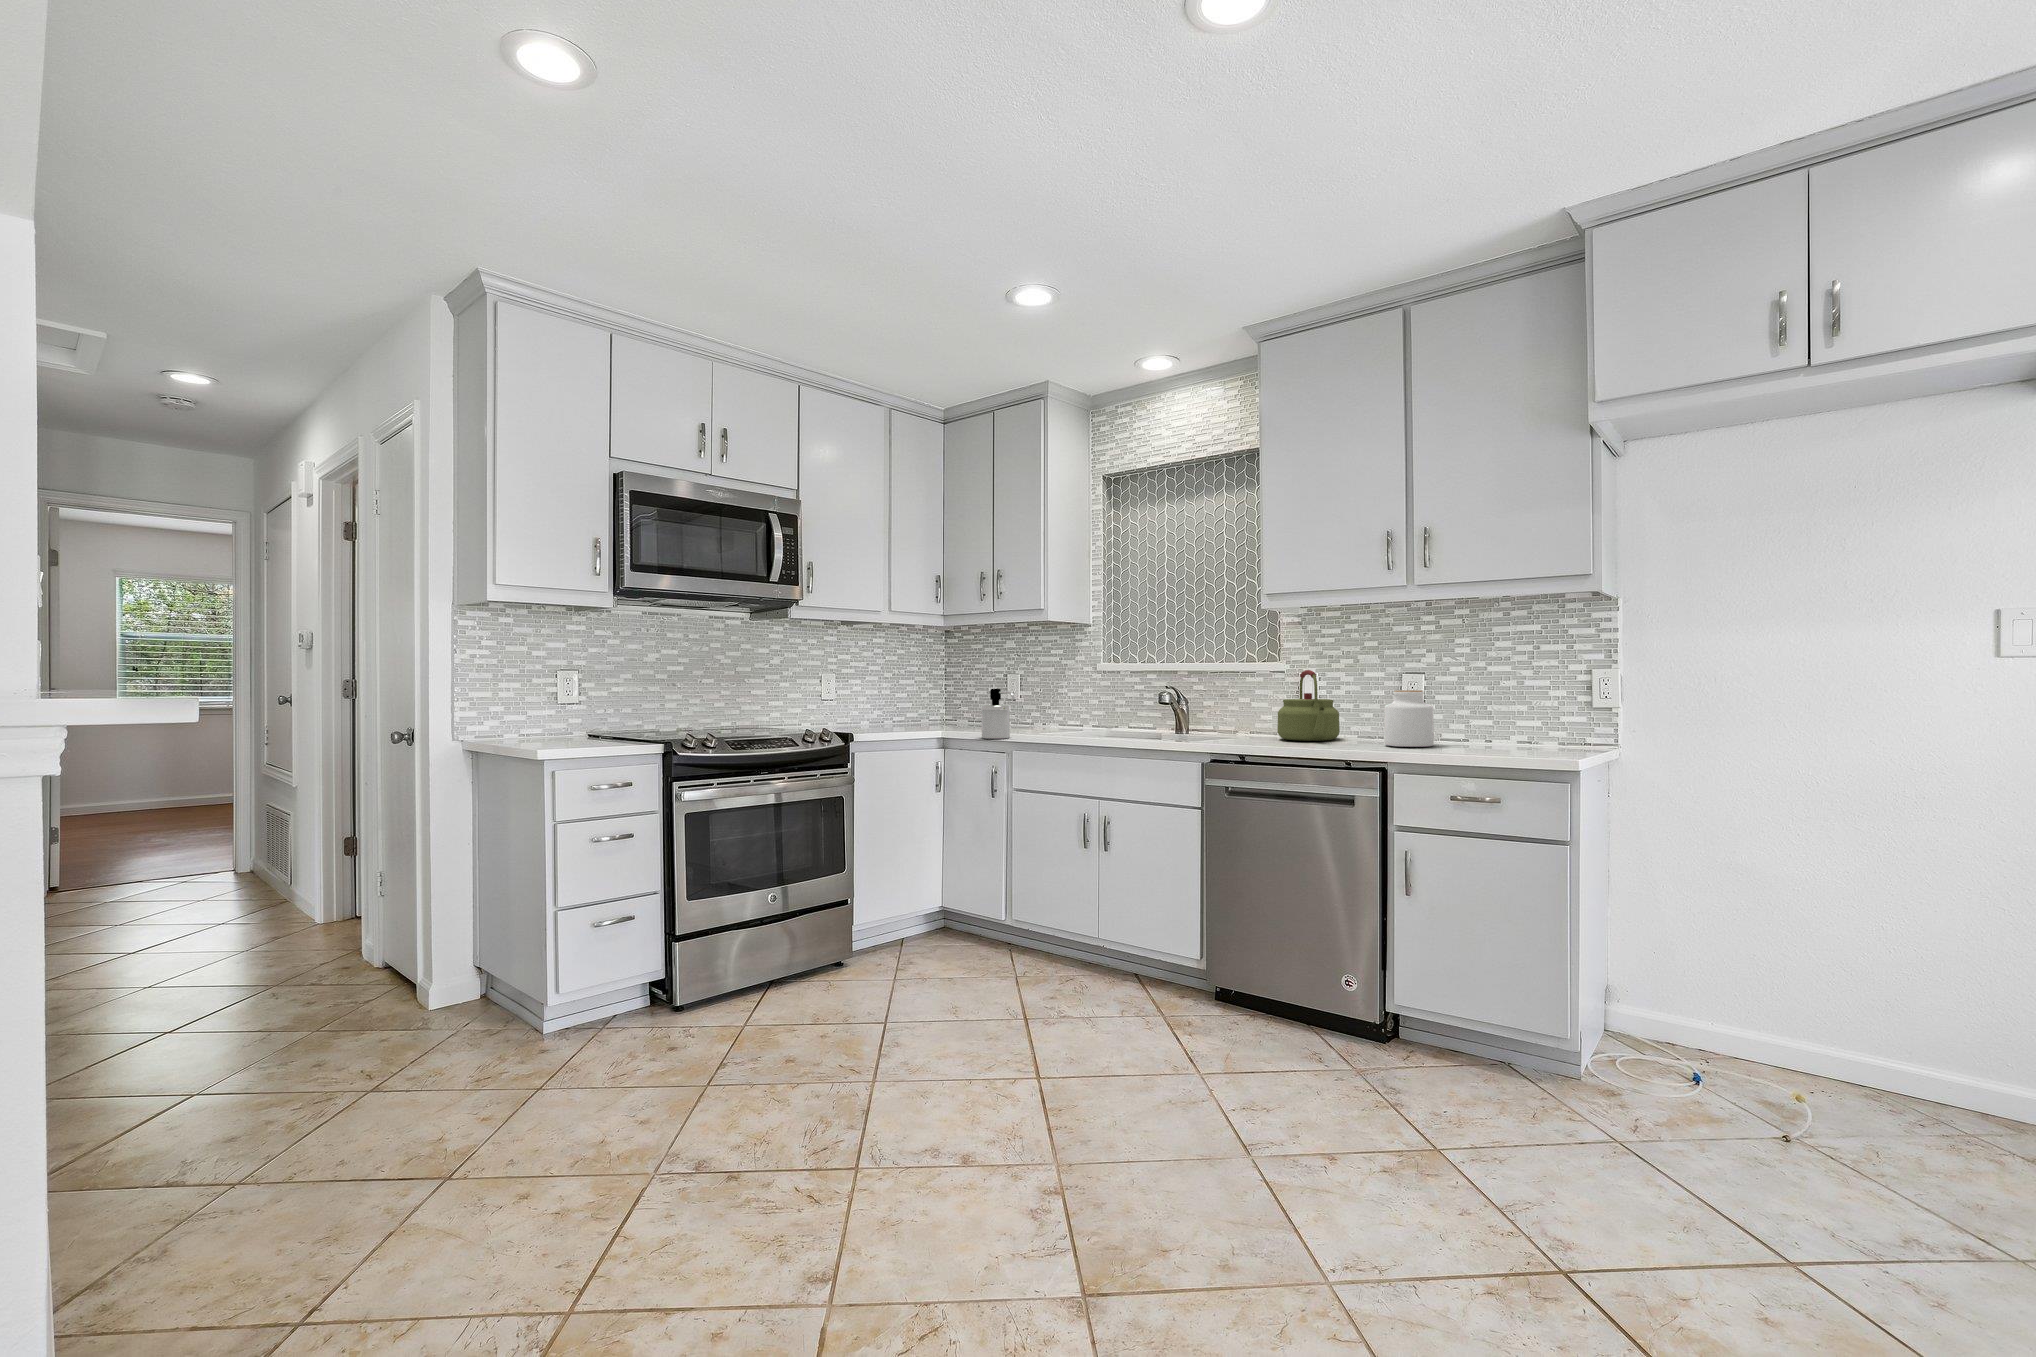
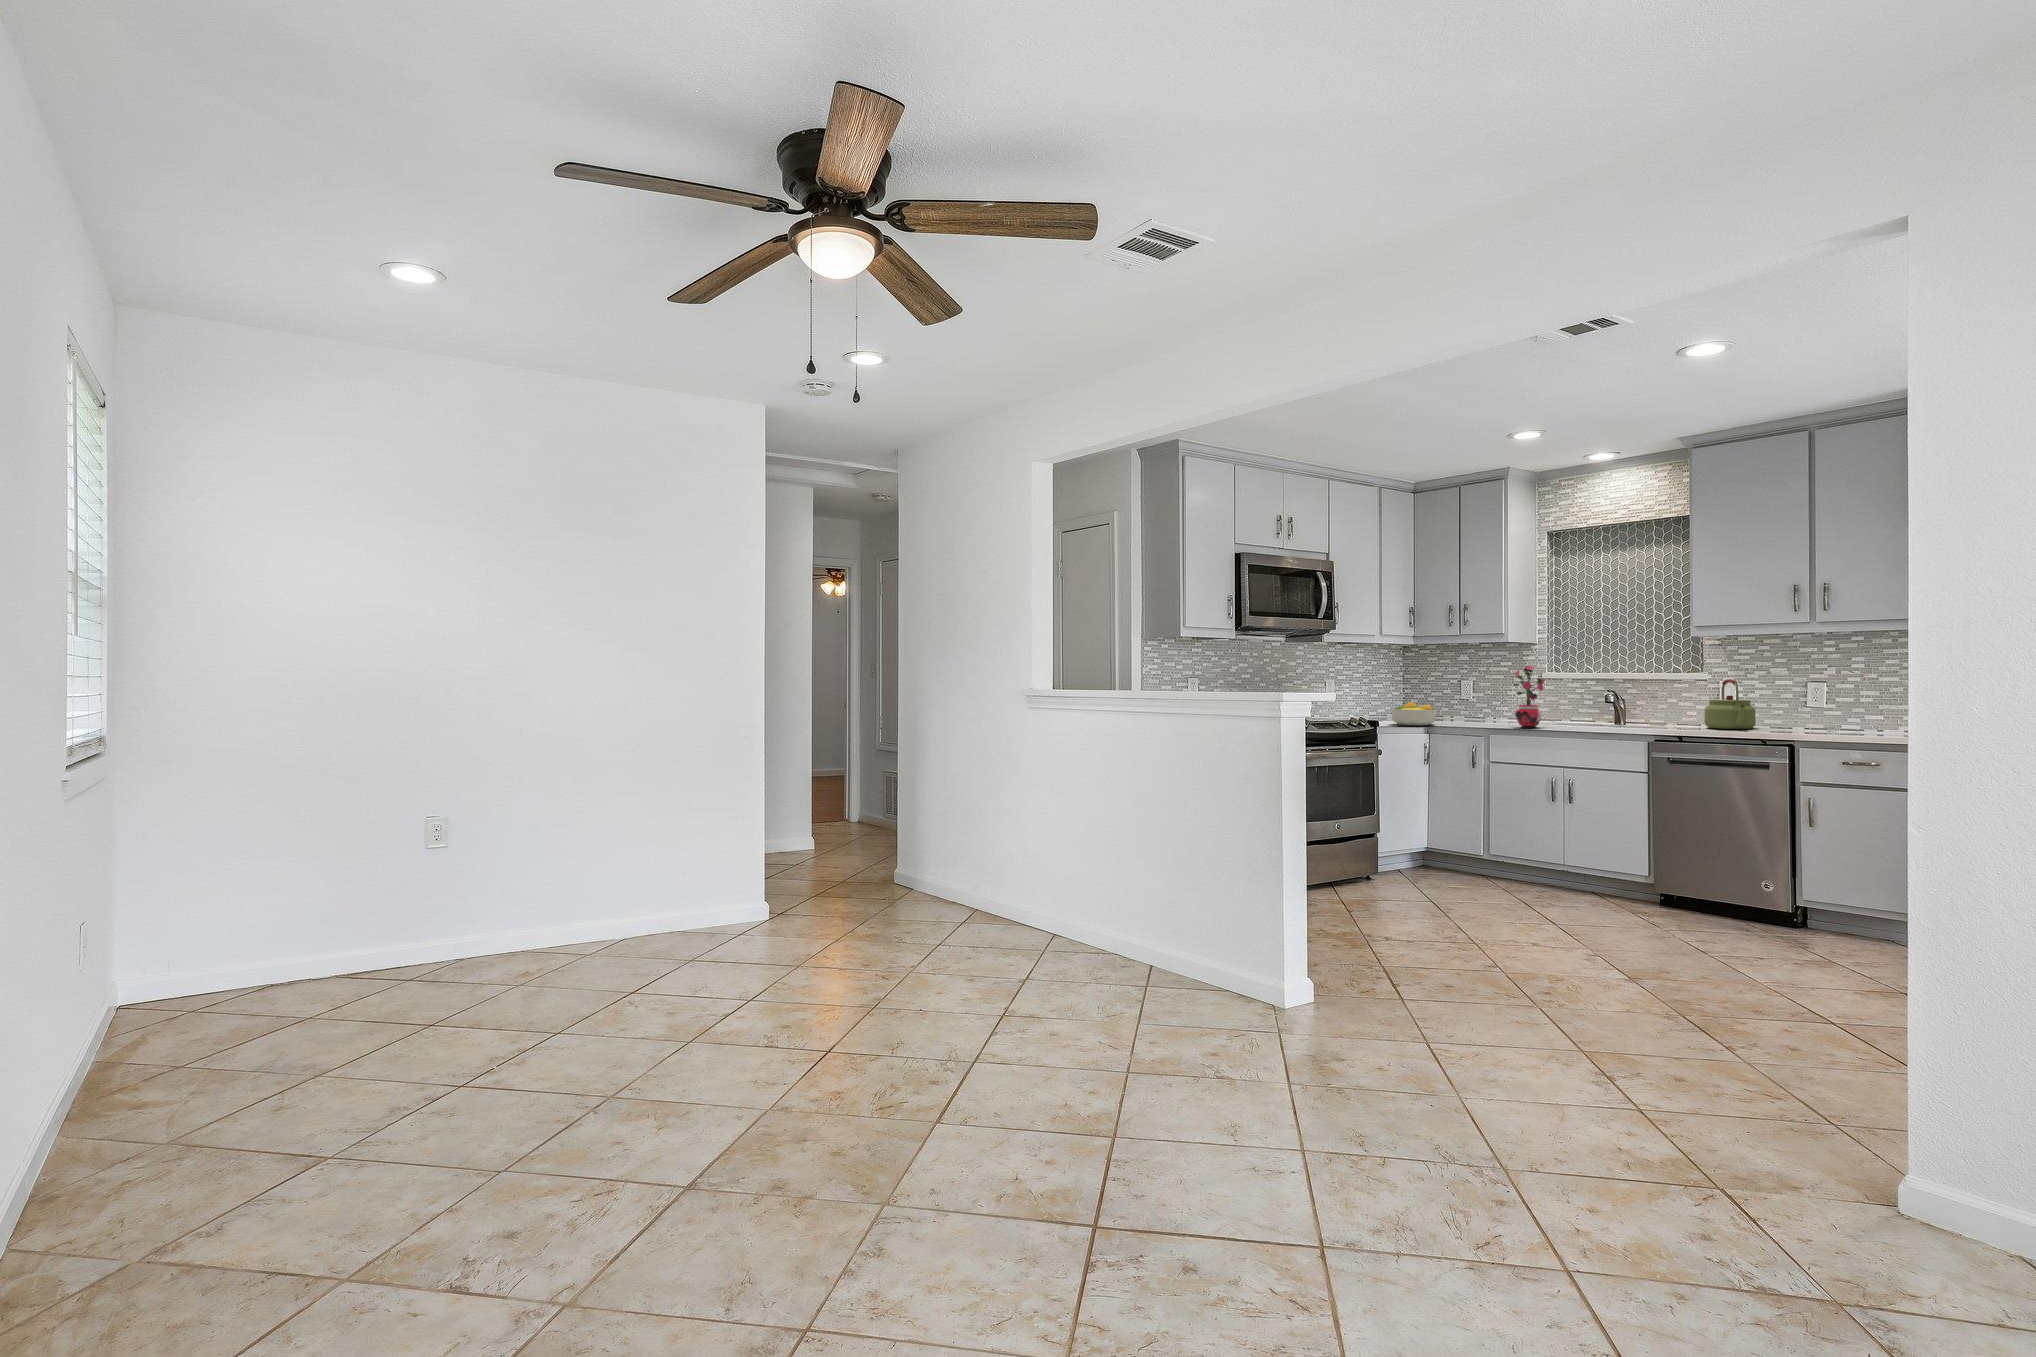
potted plant: none [1031,649,1082,742] -> present [1514,666,1545,728]
soap dispenser: present [981,689,1015,739] -> none [1462,691,1492,726]
jar: present [1384,690,1434,747] -> none [1794,694,1834,733]
fruit bowl: none [892,704,954,739] -> present [1392,702,1436,726]

